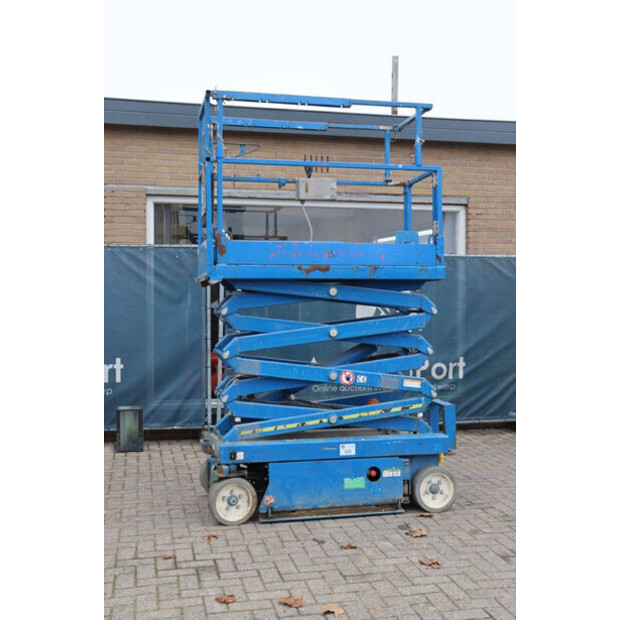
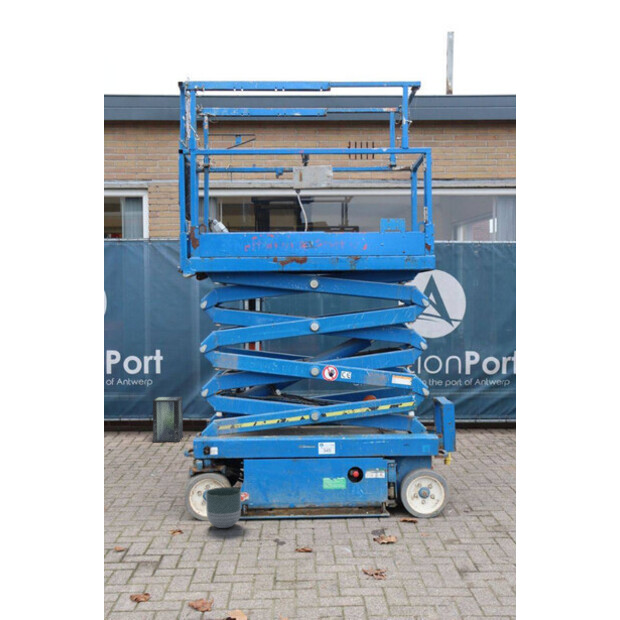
planter: none [235,491,270,531] -> present [206,487,241,528]

